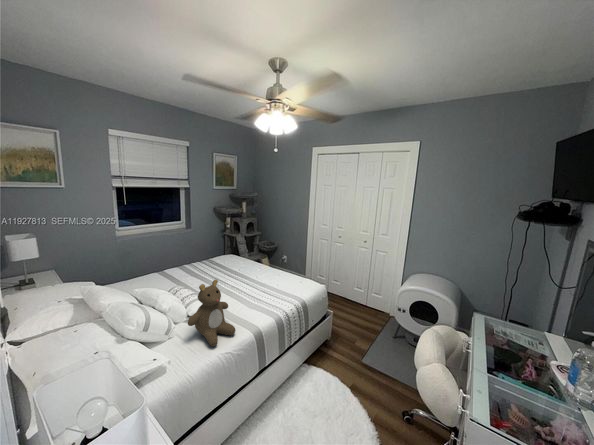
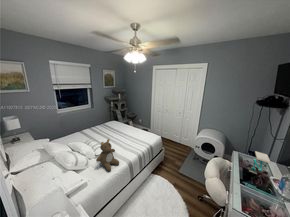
desk lamp: none [505,305,546,357] -> present [249,151,270,174]

